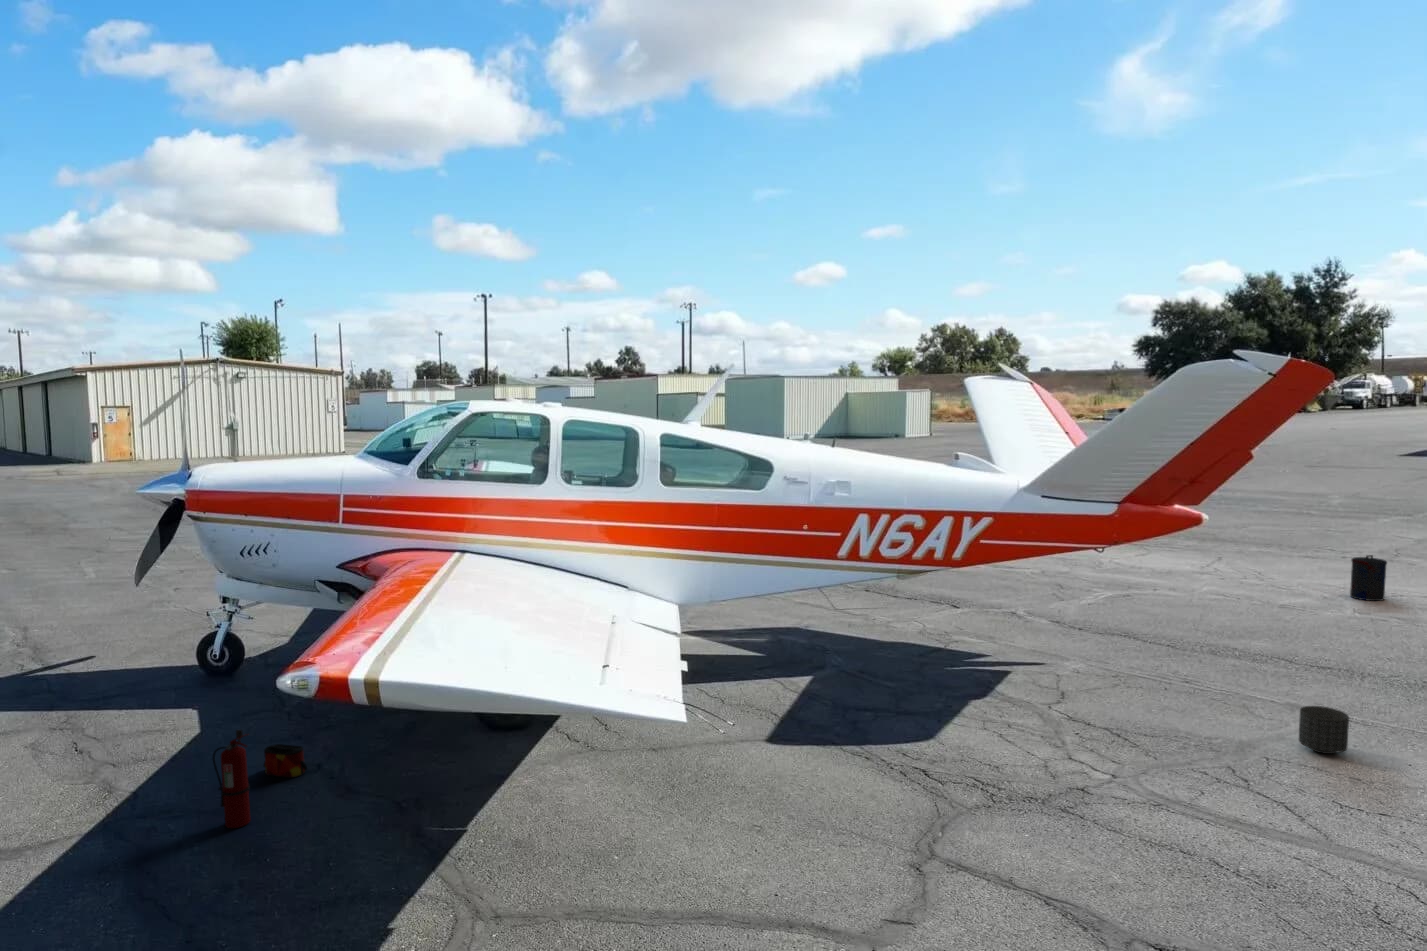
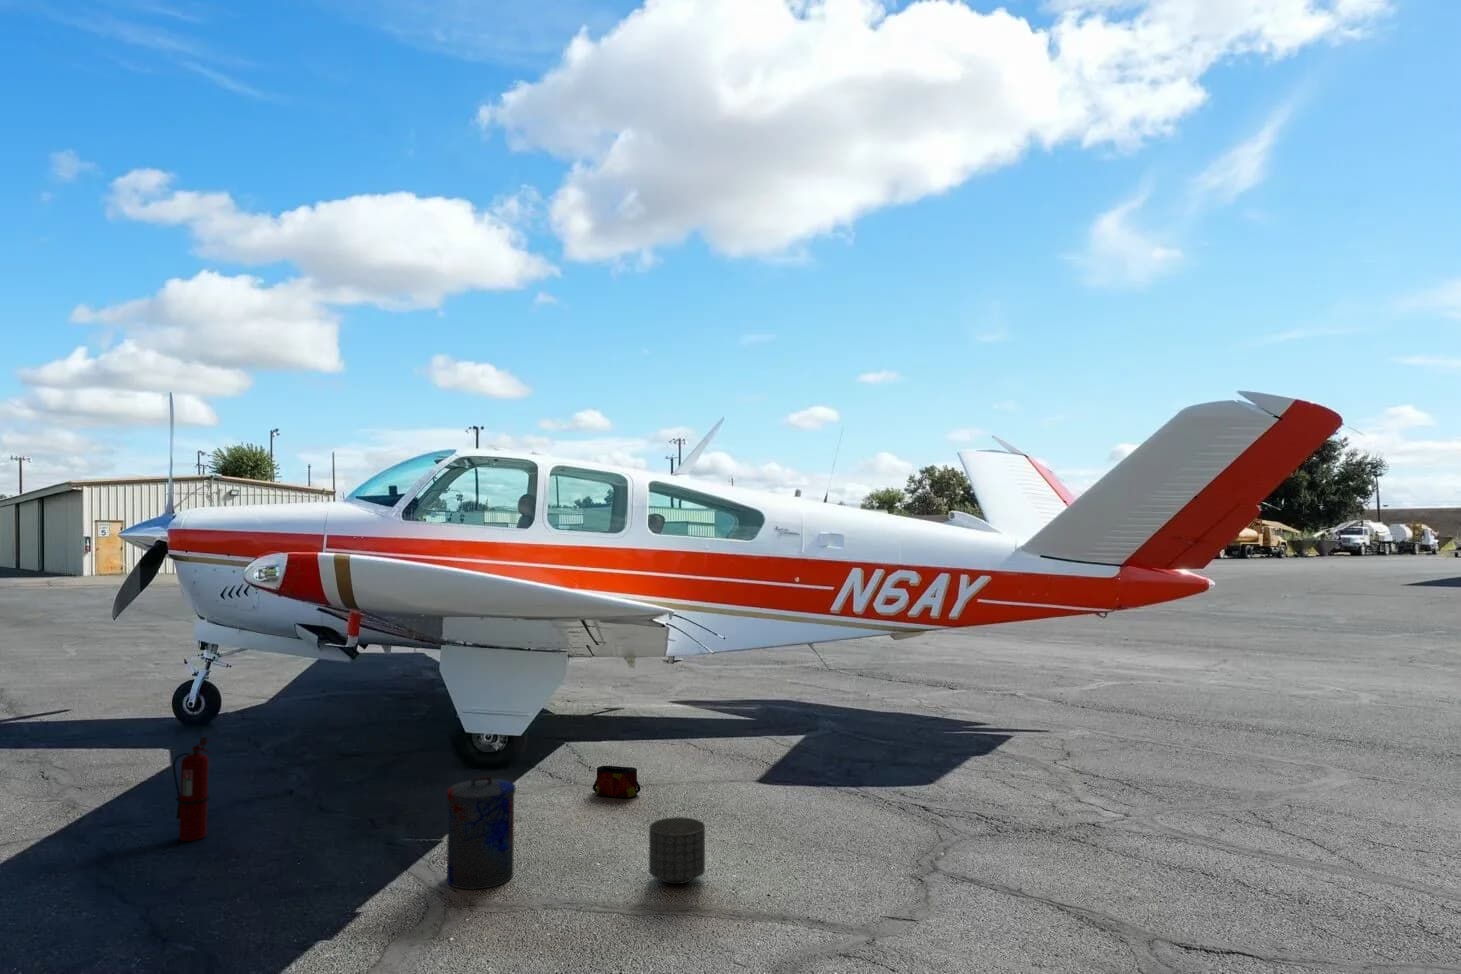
trash can: present [1350,555,1387,601] -> present [447,776,515,889]
planter: present [1299,706,1349,754] -> present [649,817,705,884]
bag: present [264,744,307,778] -> present [592,766,640,798]

